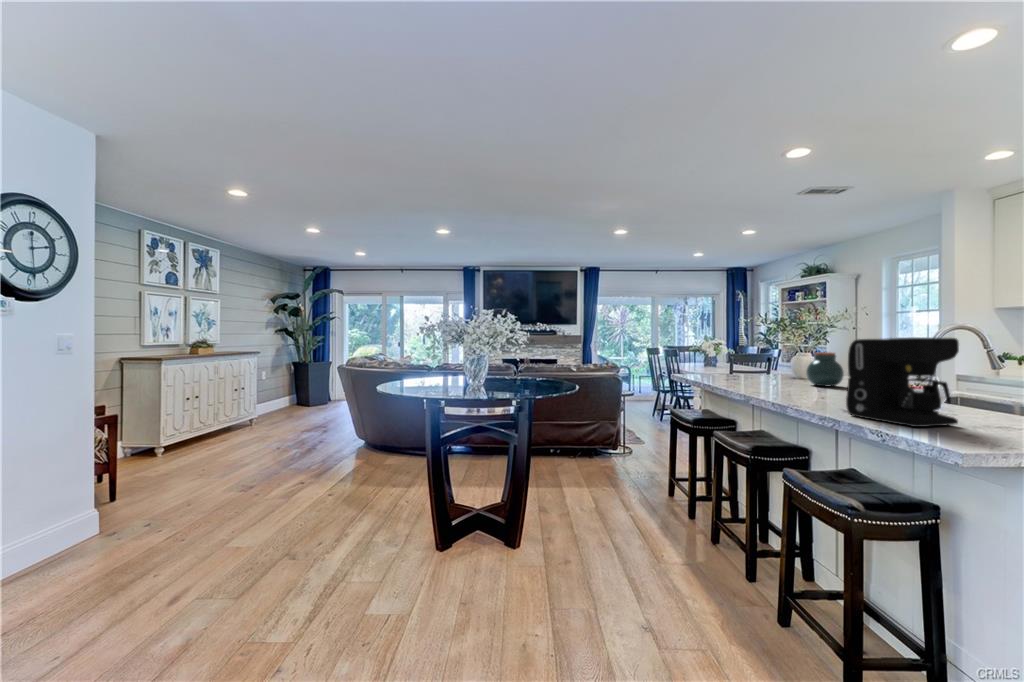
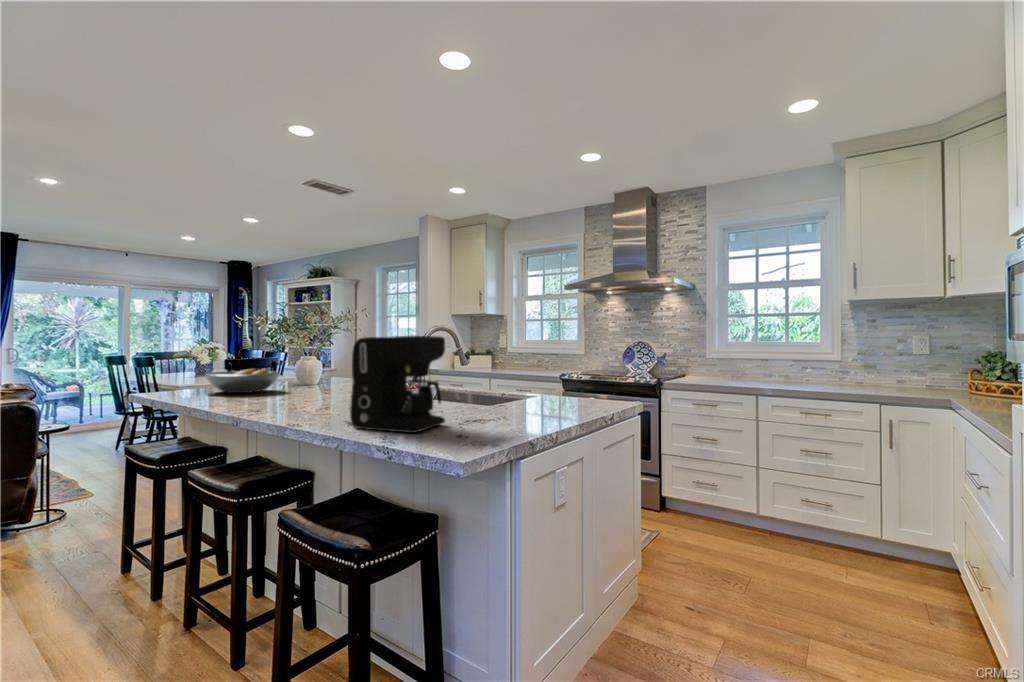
jar: present [806,352,844,386] -> none [310,355,347,393]
fruit bowl: none [720,362,779,381] -> present [205,368,280,393]

